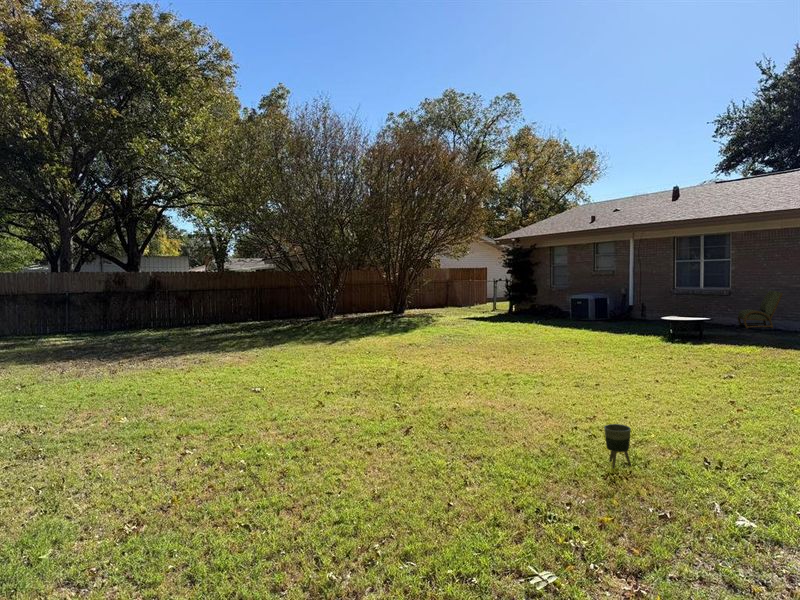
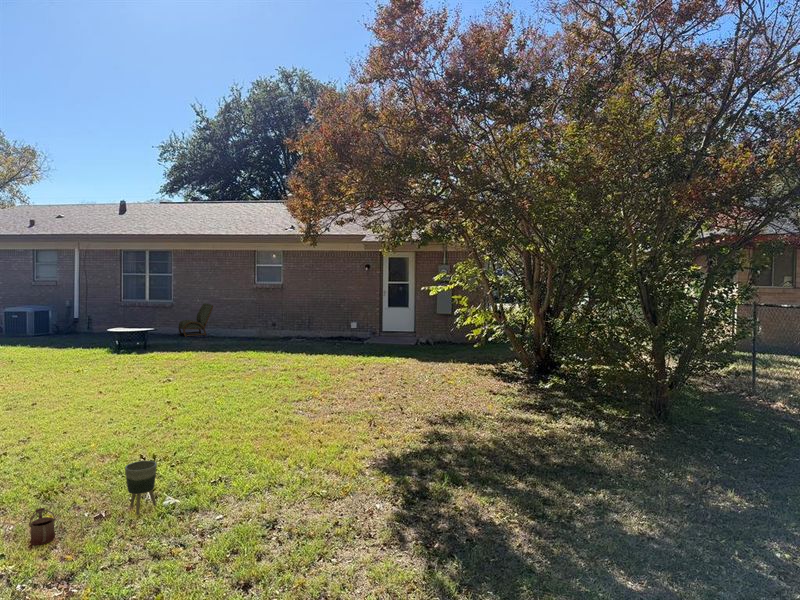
planter: present [604,424,631,468] -> present [125,461,157,514]
watering can: none [599,491,623,528] -> present [29,508,56,545]

